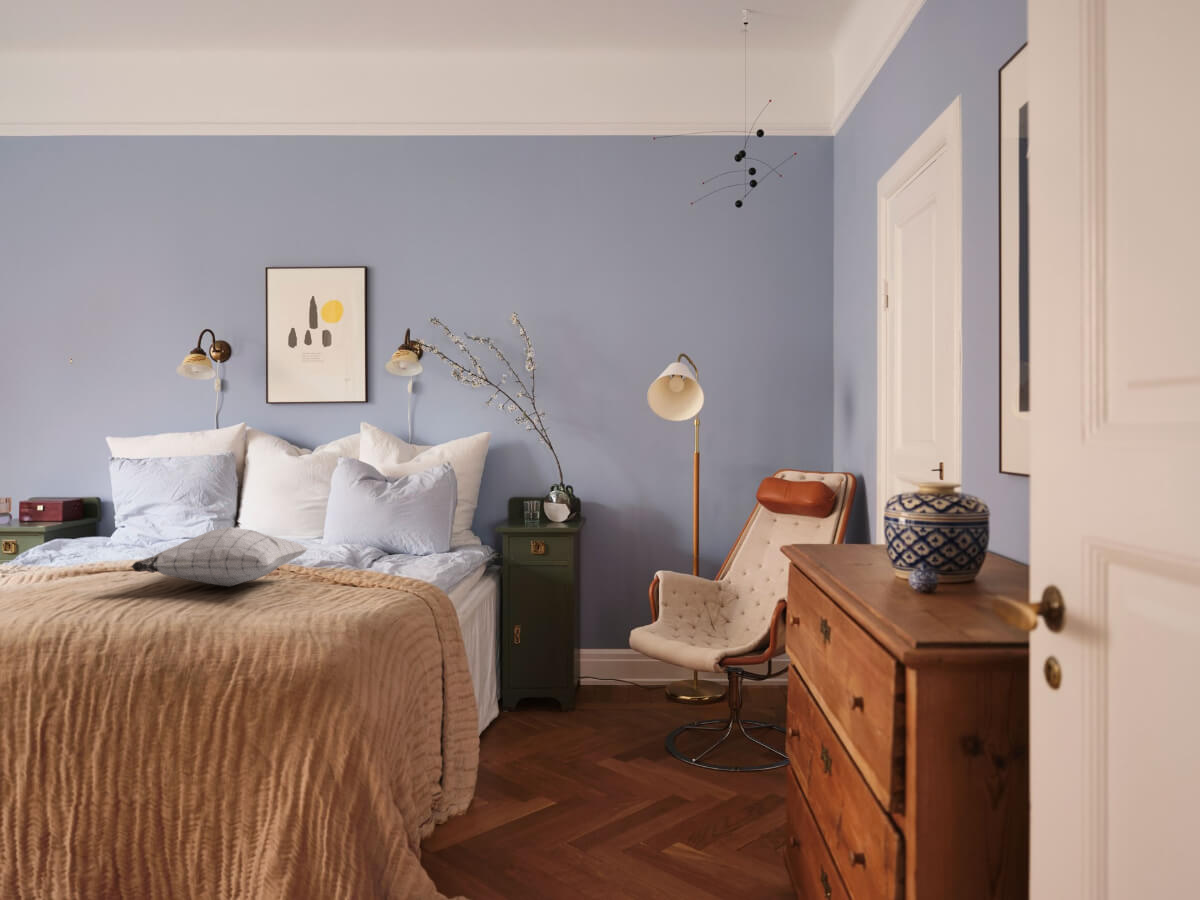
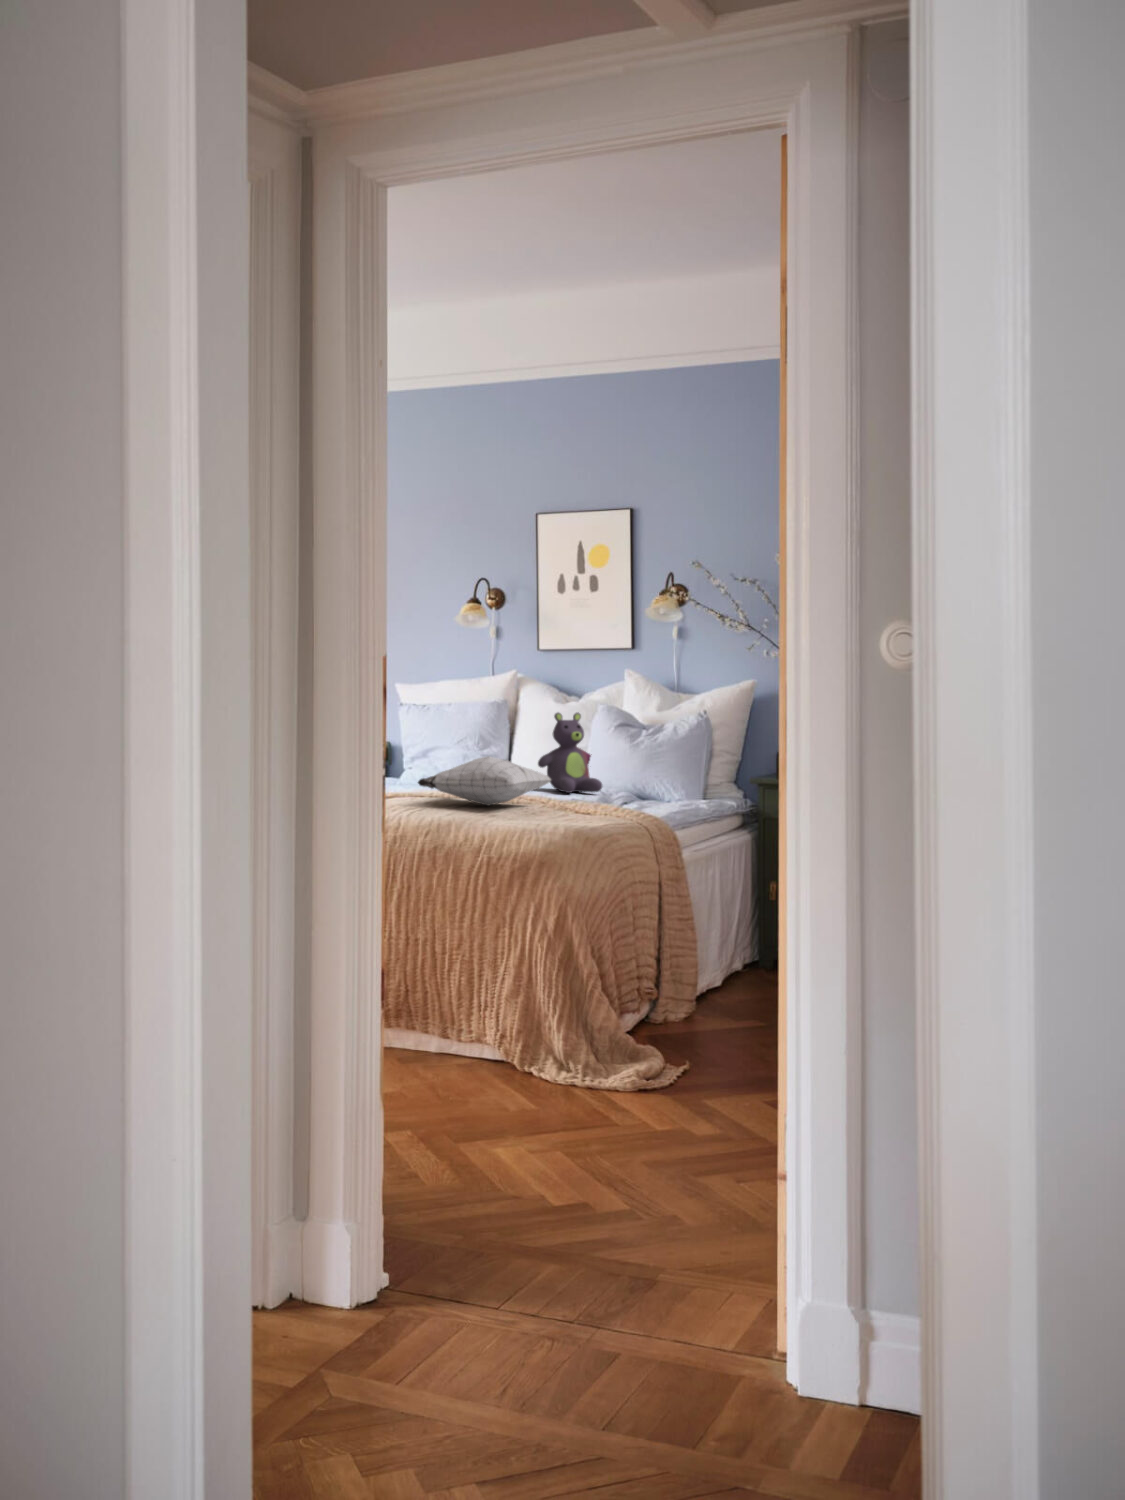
stuffed bear: none [278,467,350,553] -> present [538,713,602,793]

